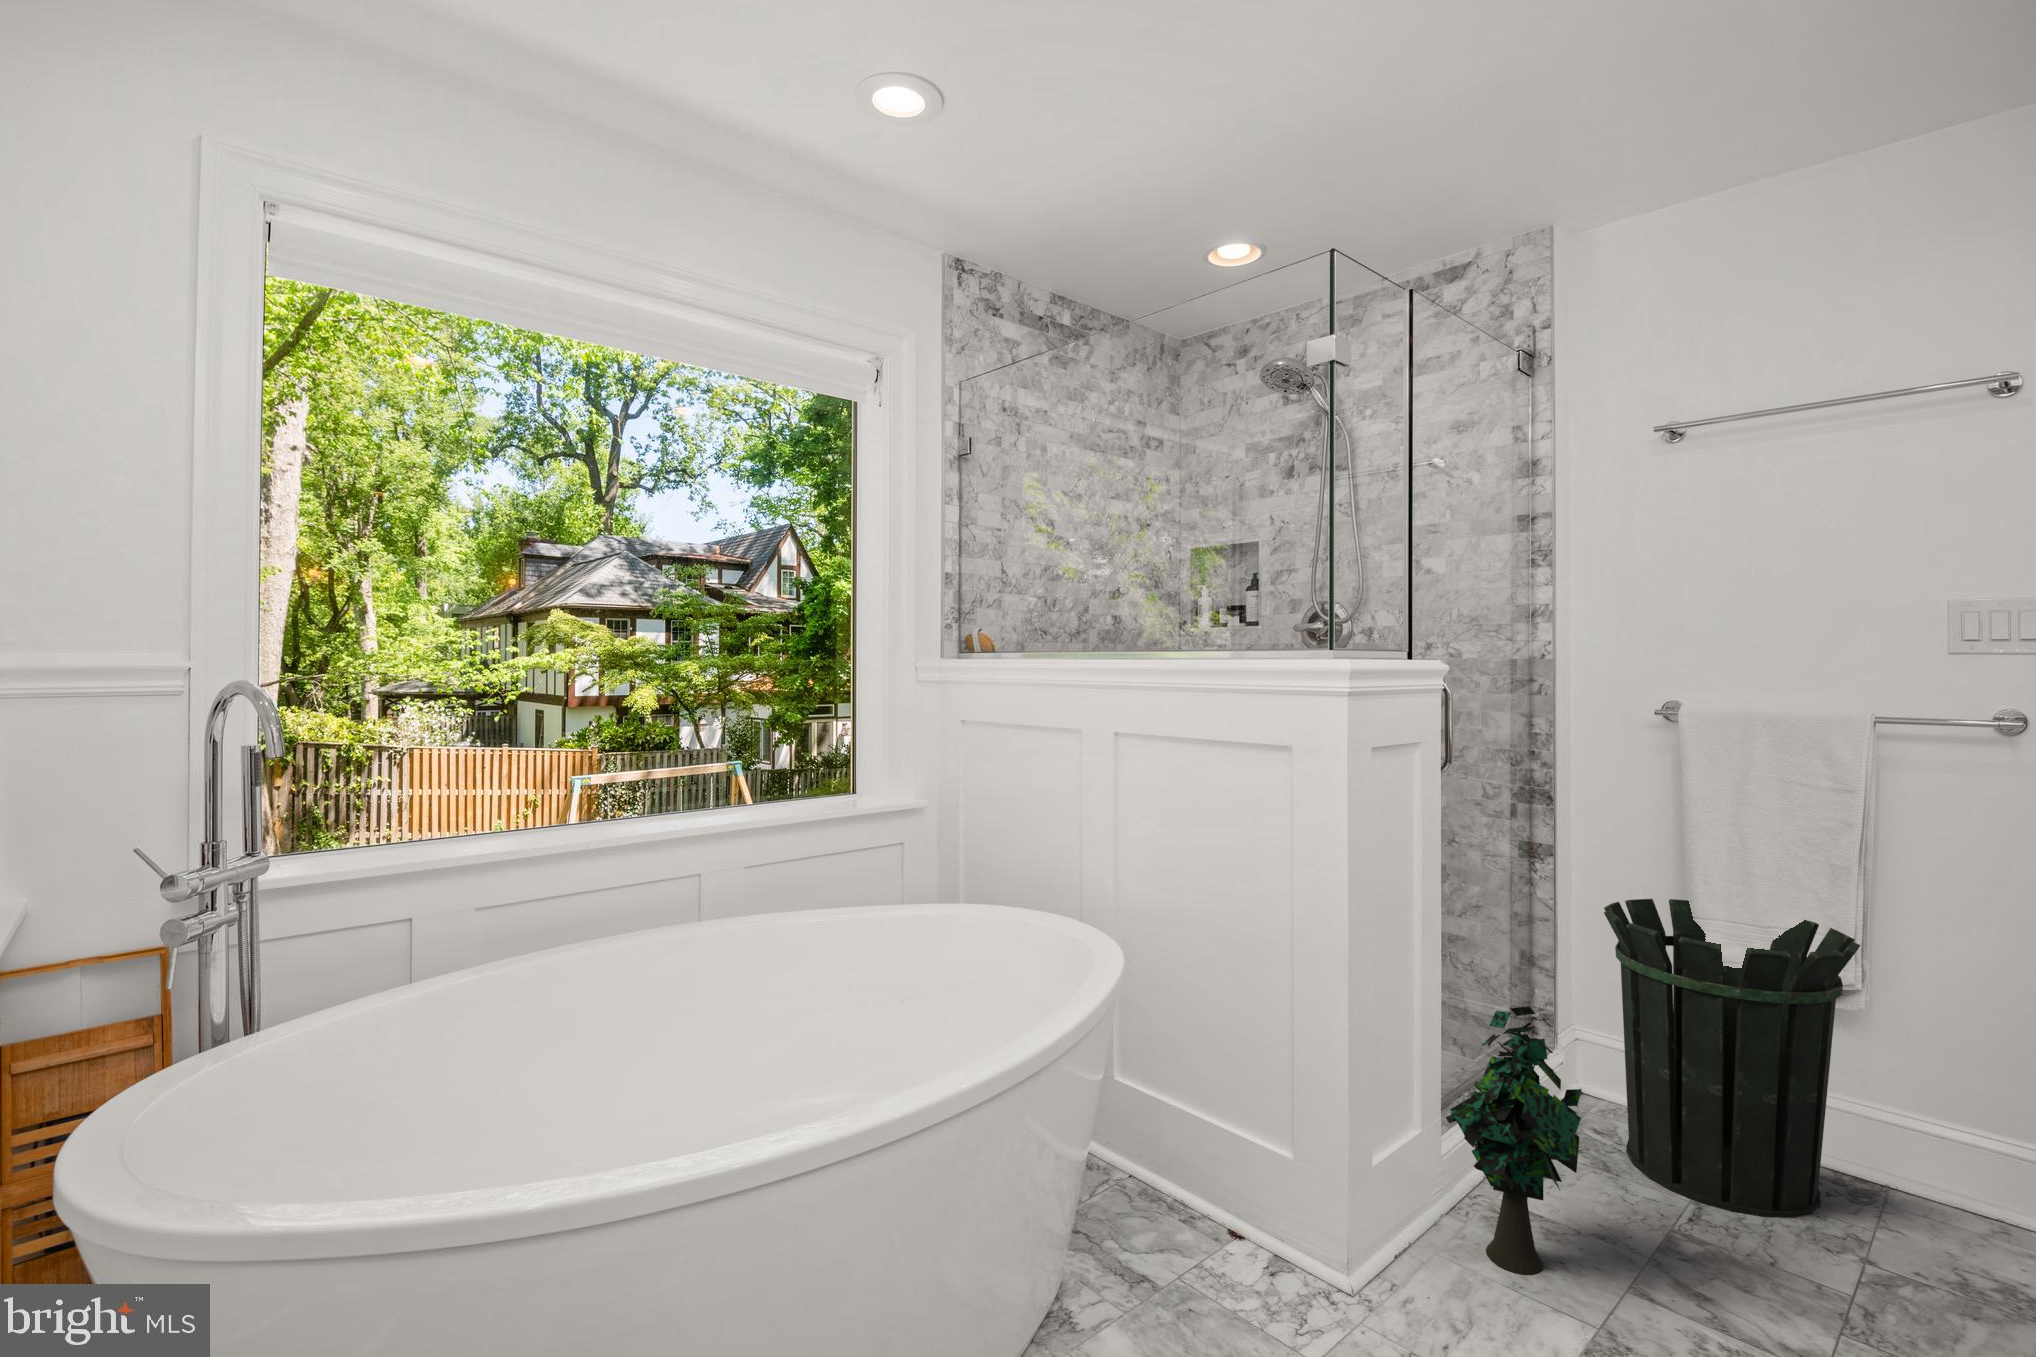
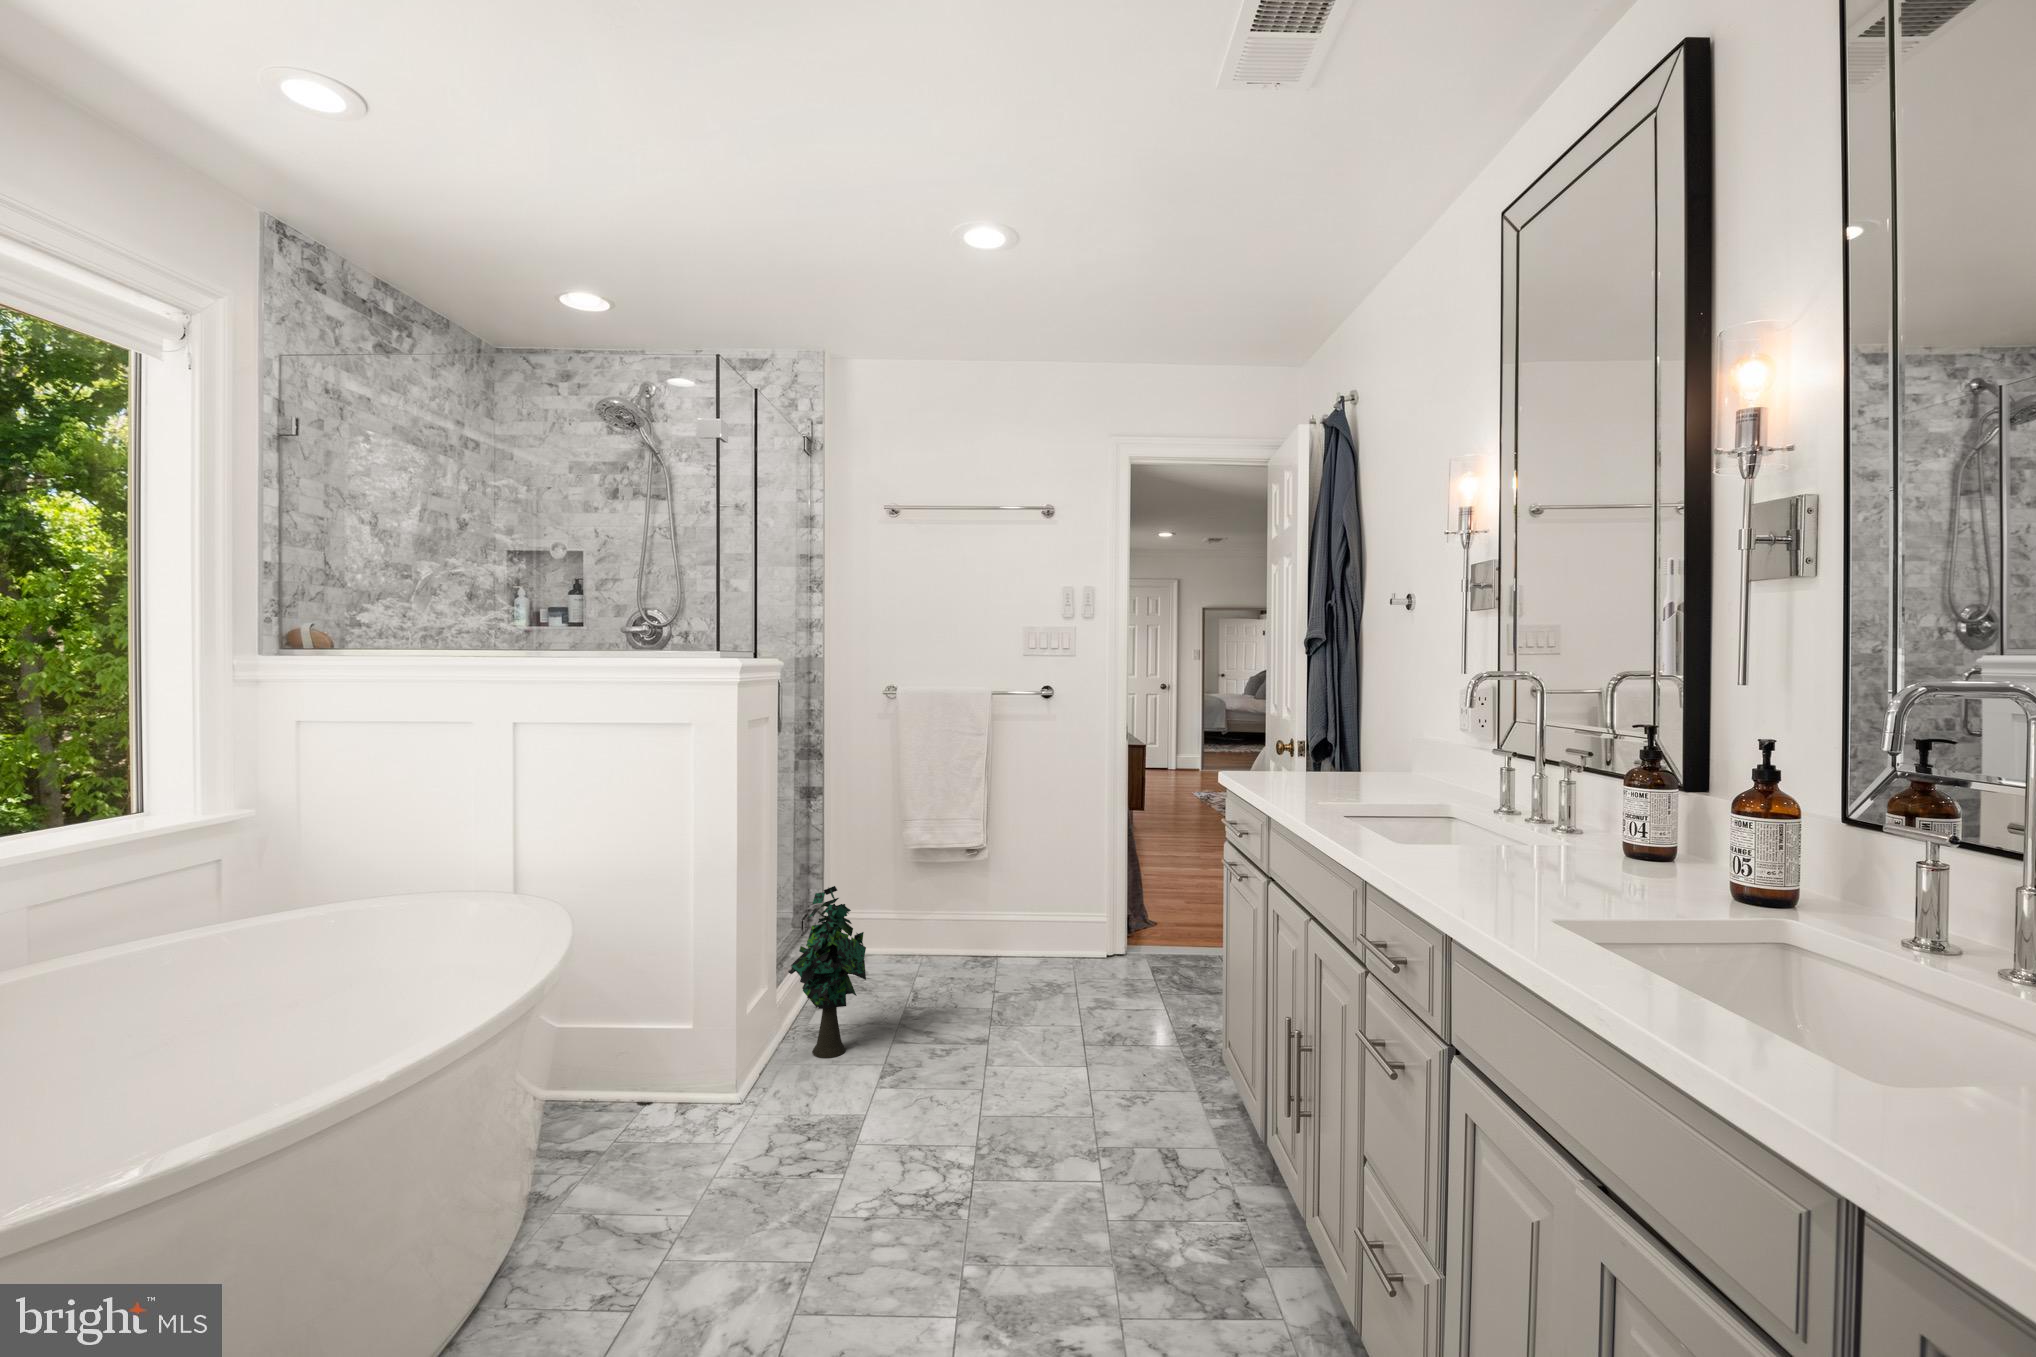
waste bin: present [1604,899,1860,1218] -> none [859,812,985,993]

